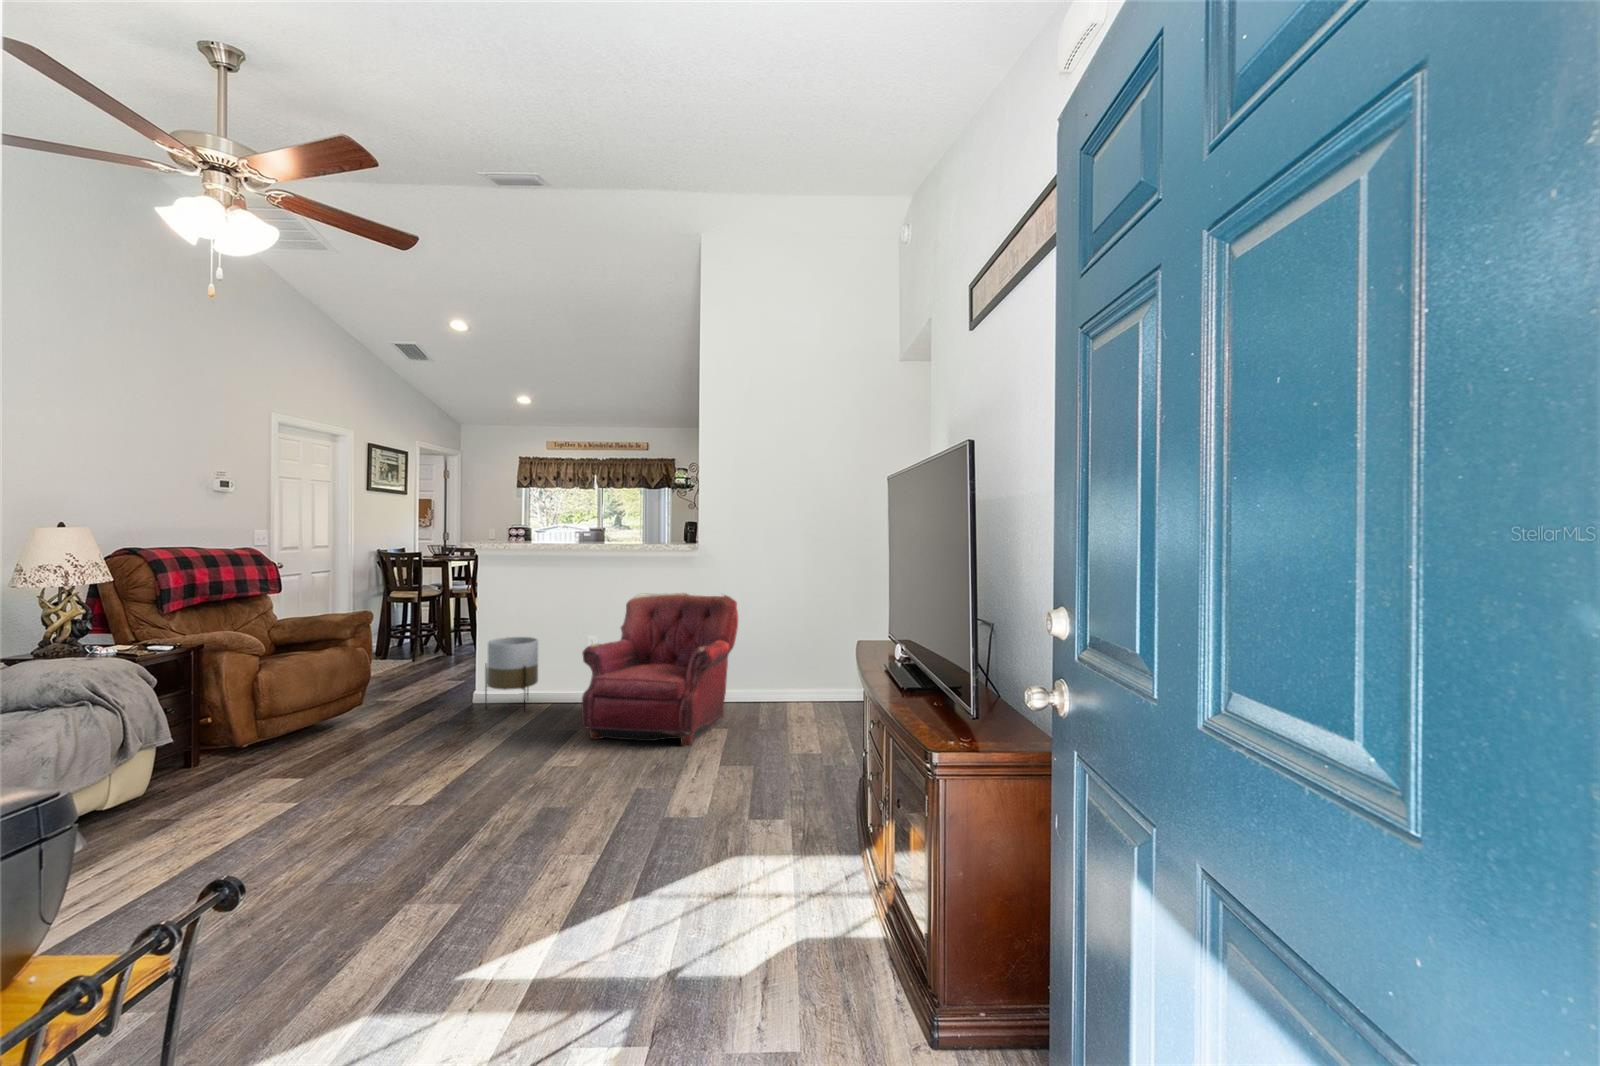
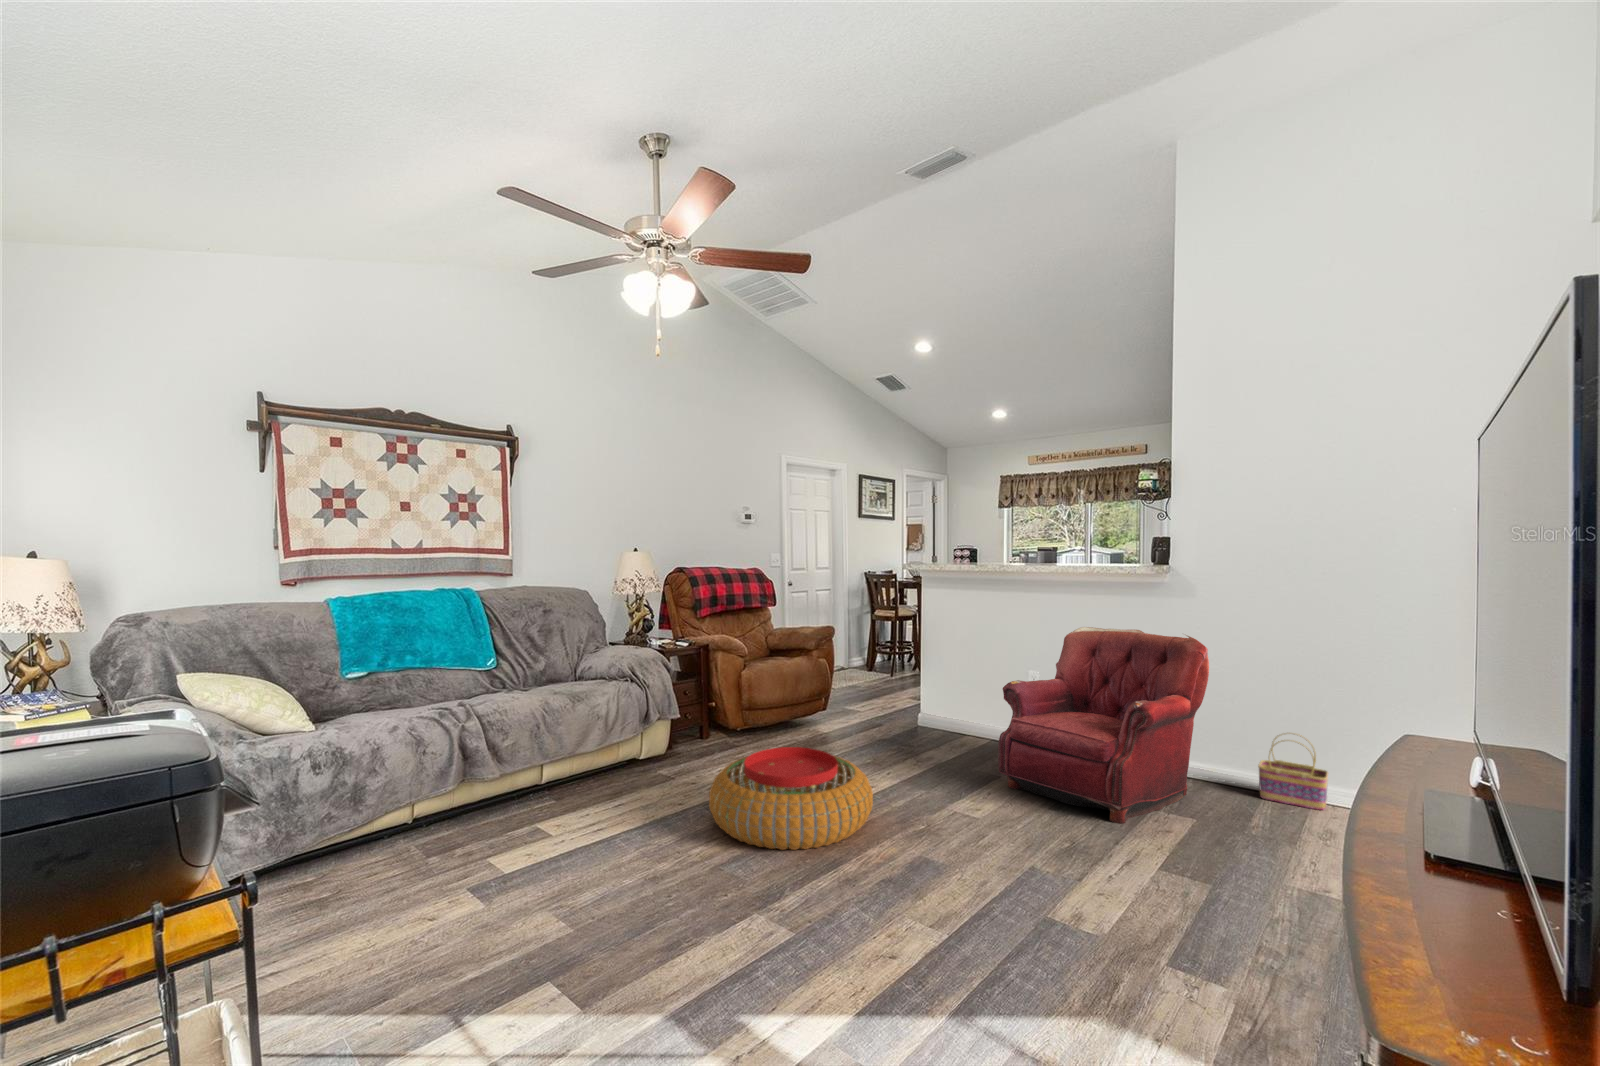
planter: present [485,637,538,709] -> none [924,662,974,742]
basket: none [767,659,808,709] -> present [1258,735,1328,810]
pouf: none [276,737,484,850] -> present [709,747,873,850]

